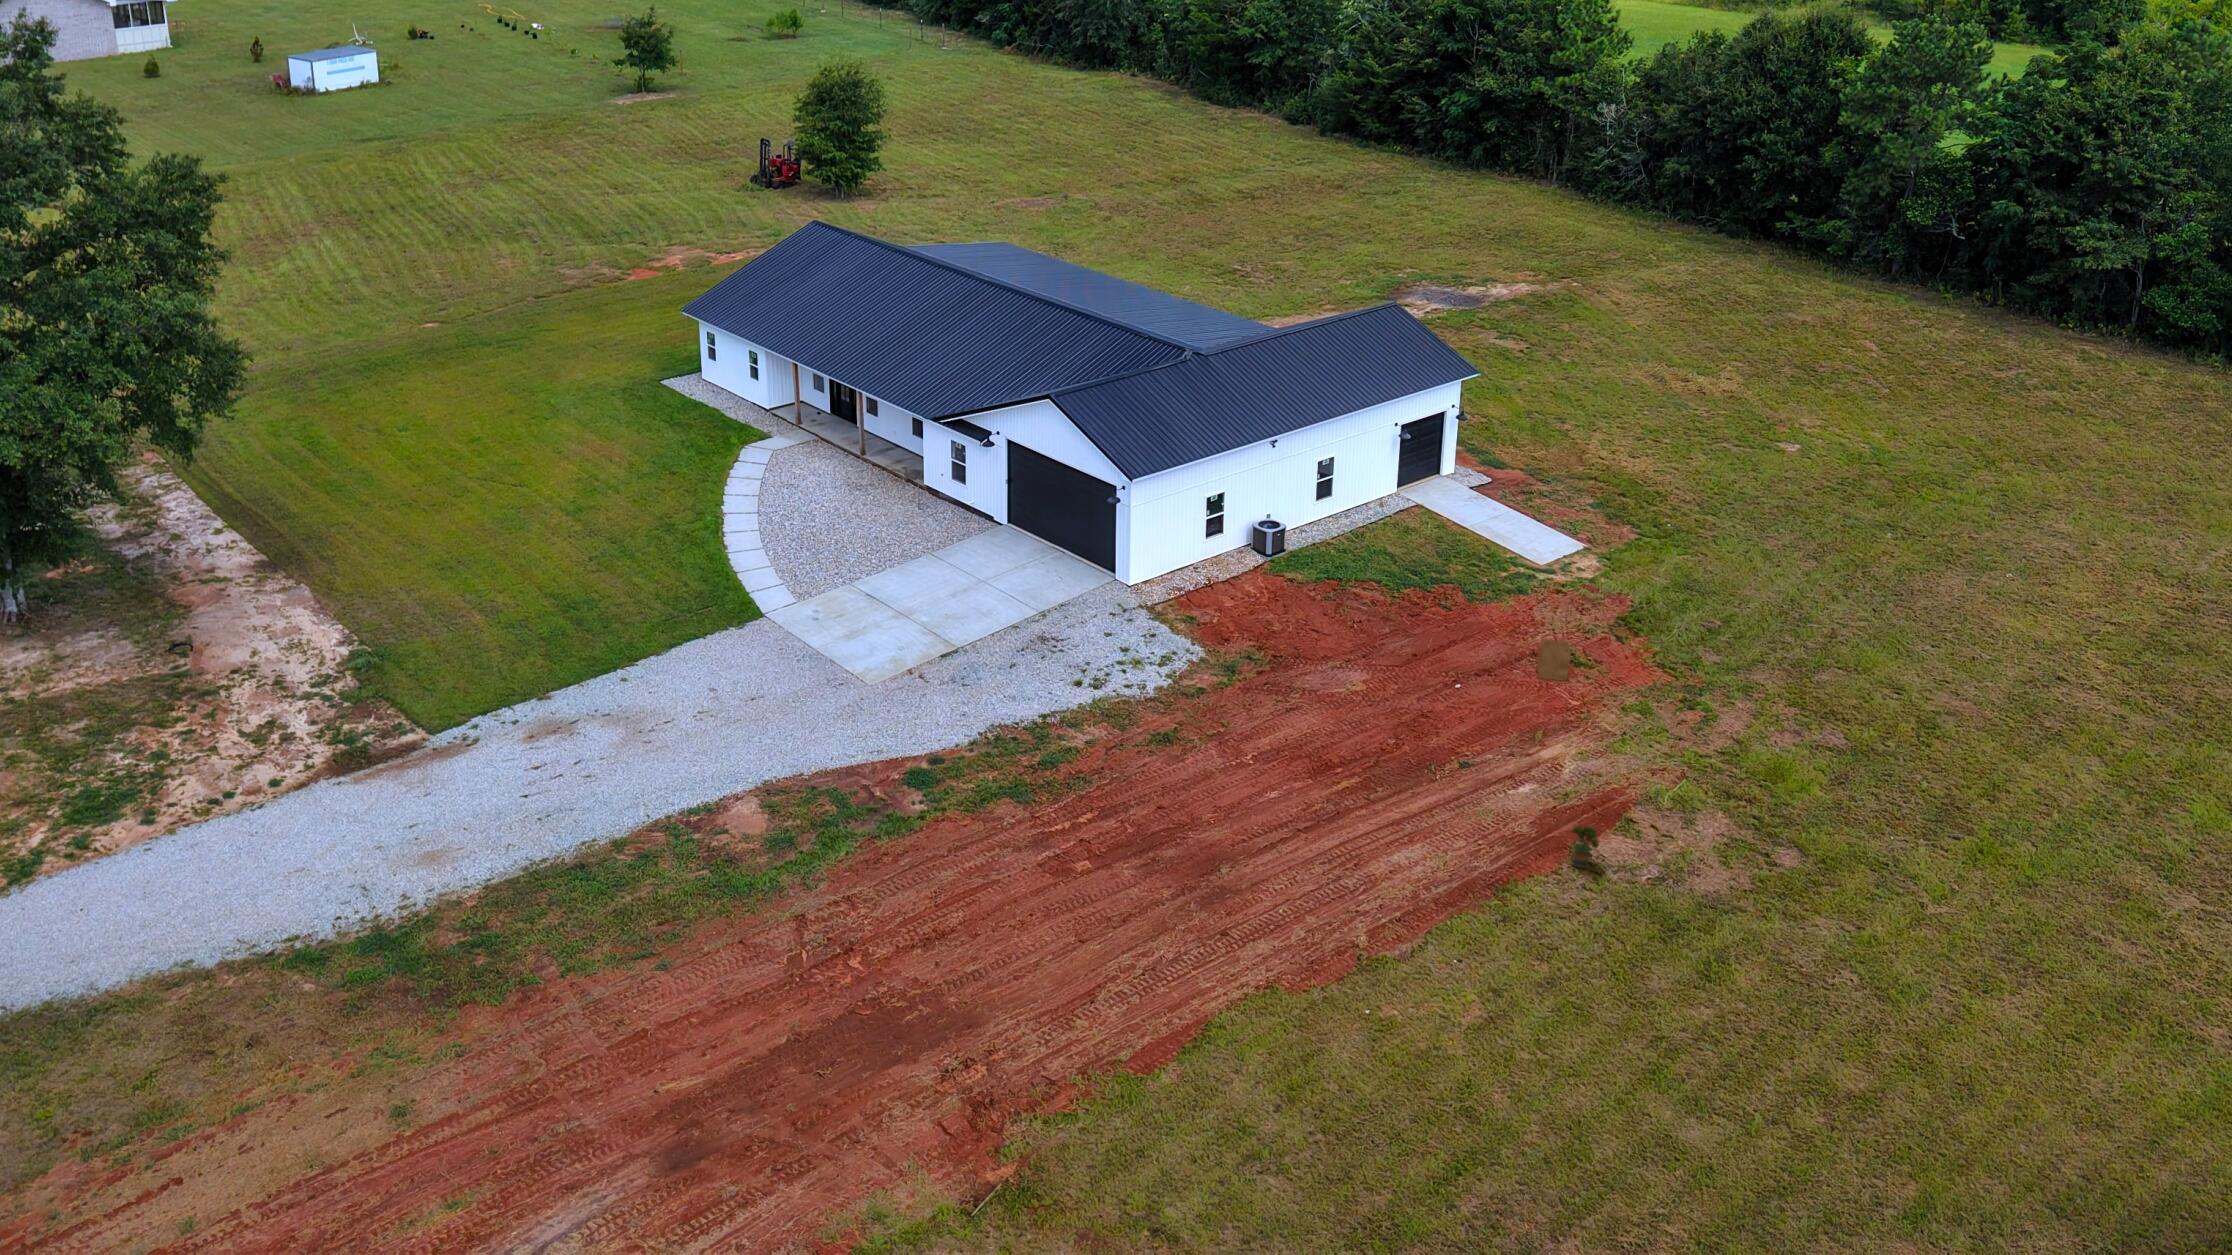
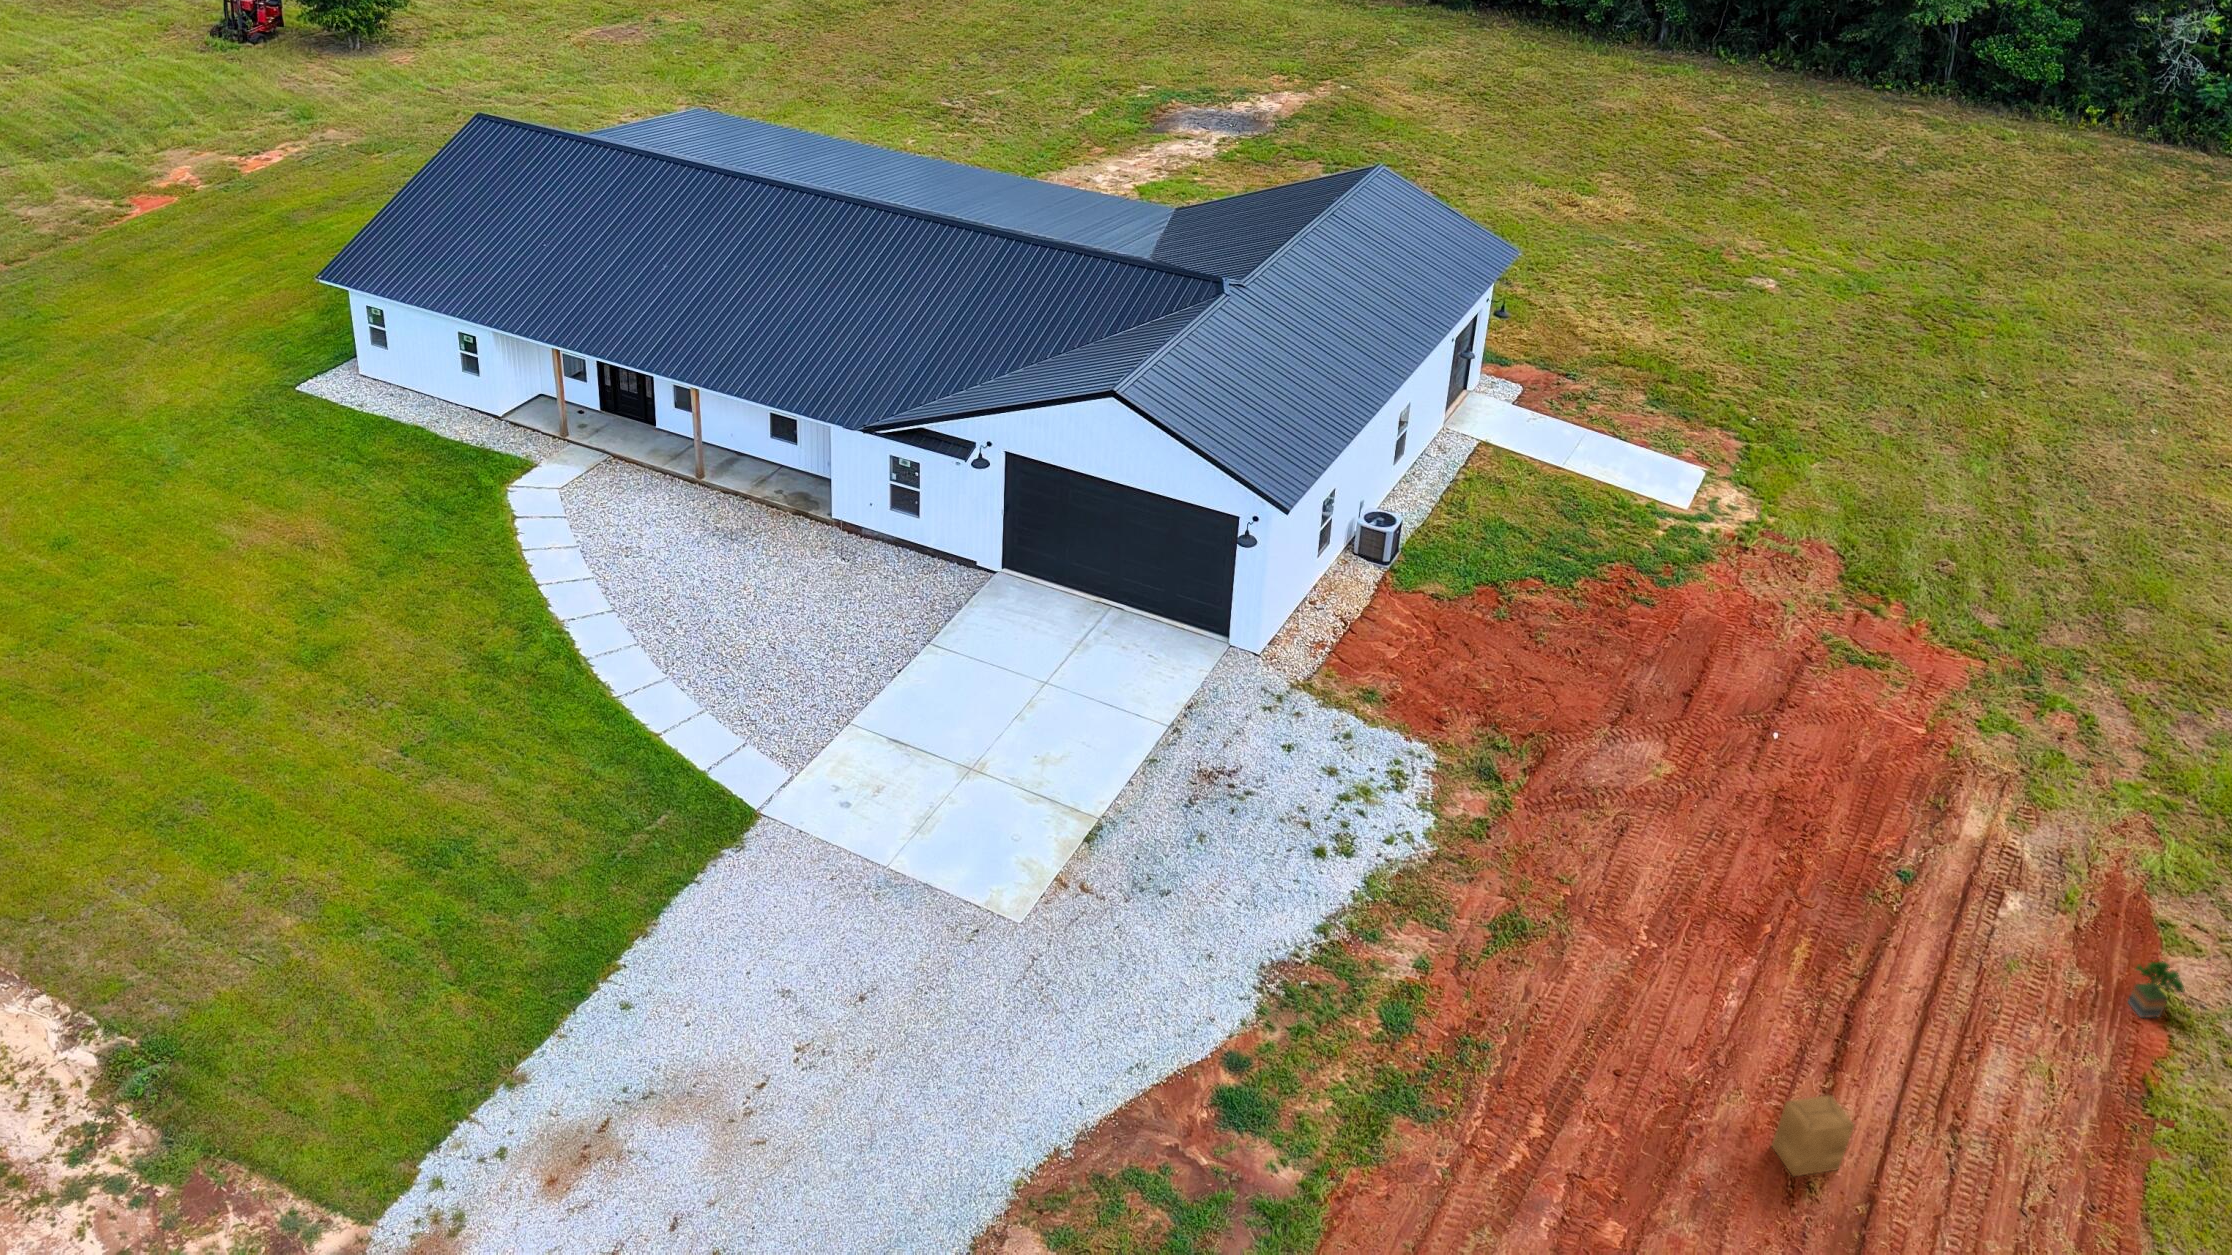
cardboard box: present [1537,639,1571,681] -> present [1772,1095,1854,1176]

